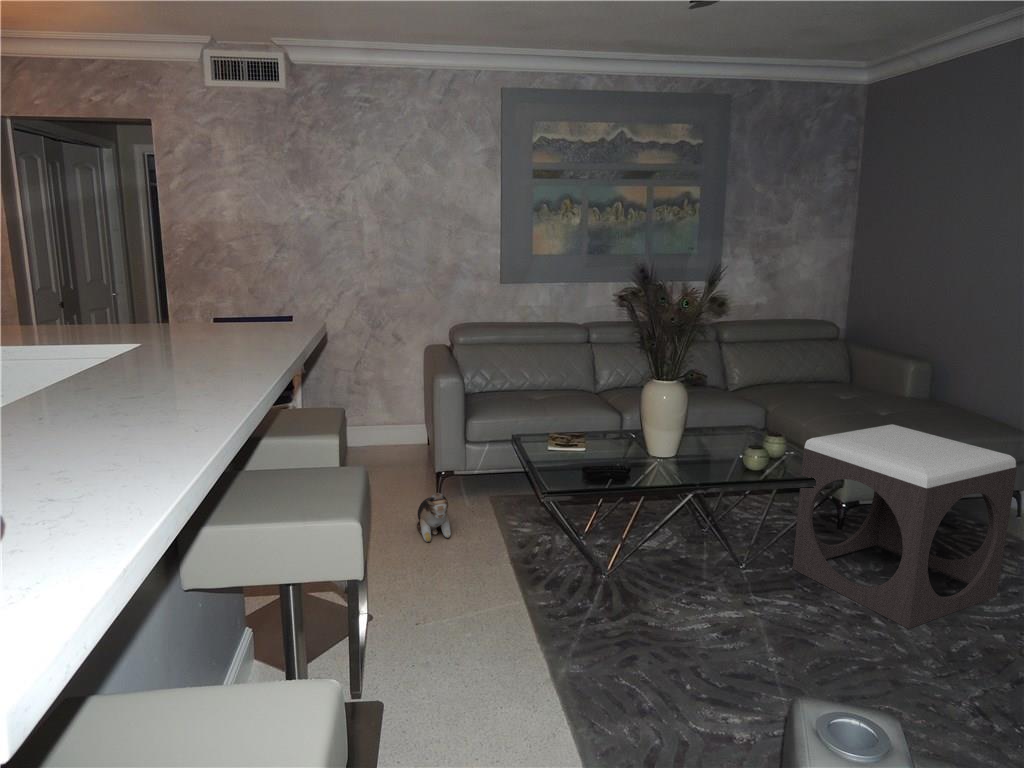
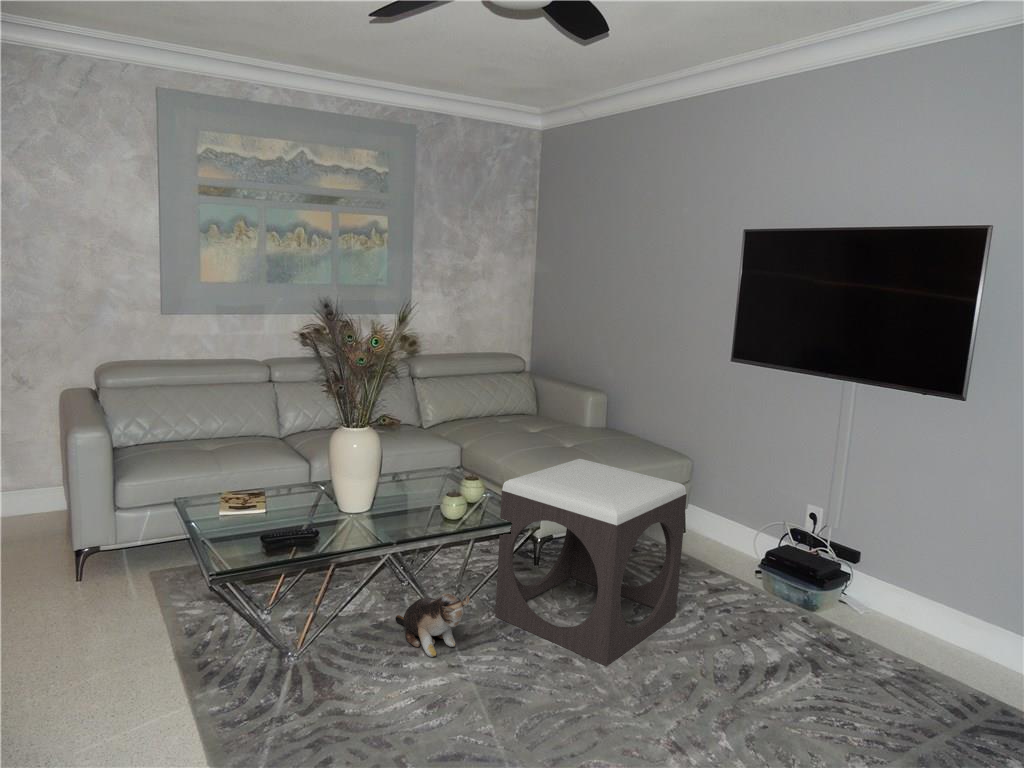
plush toy: present [417,493,451,542] -> present [395,594,469,657]

